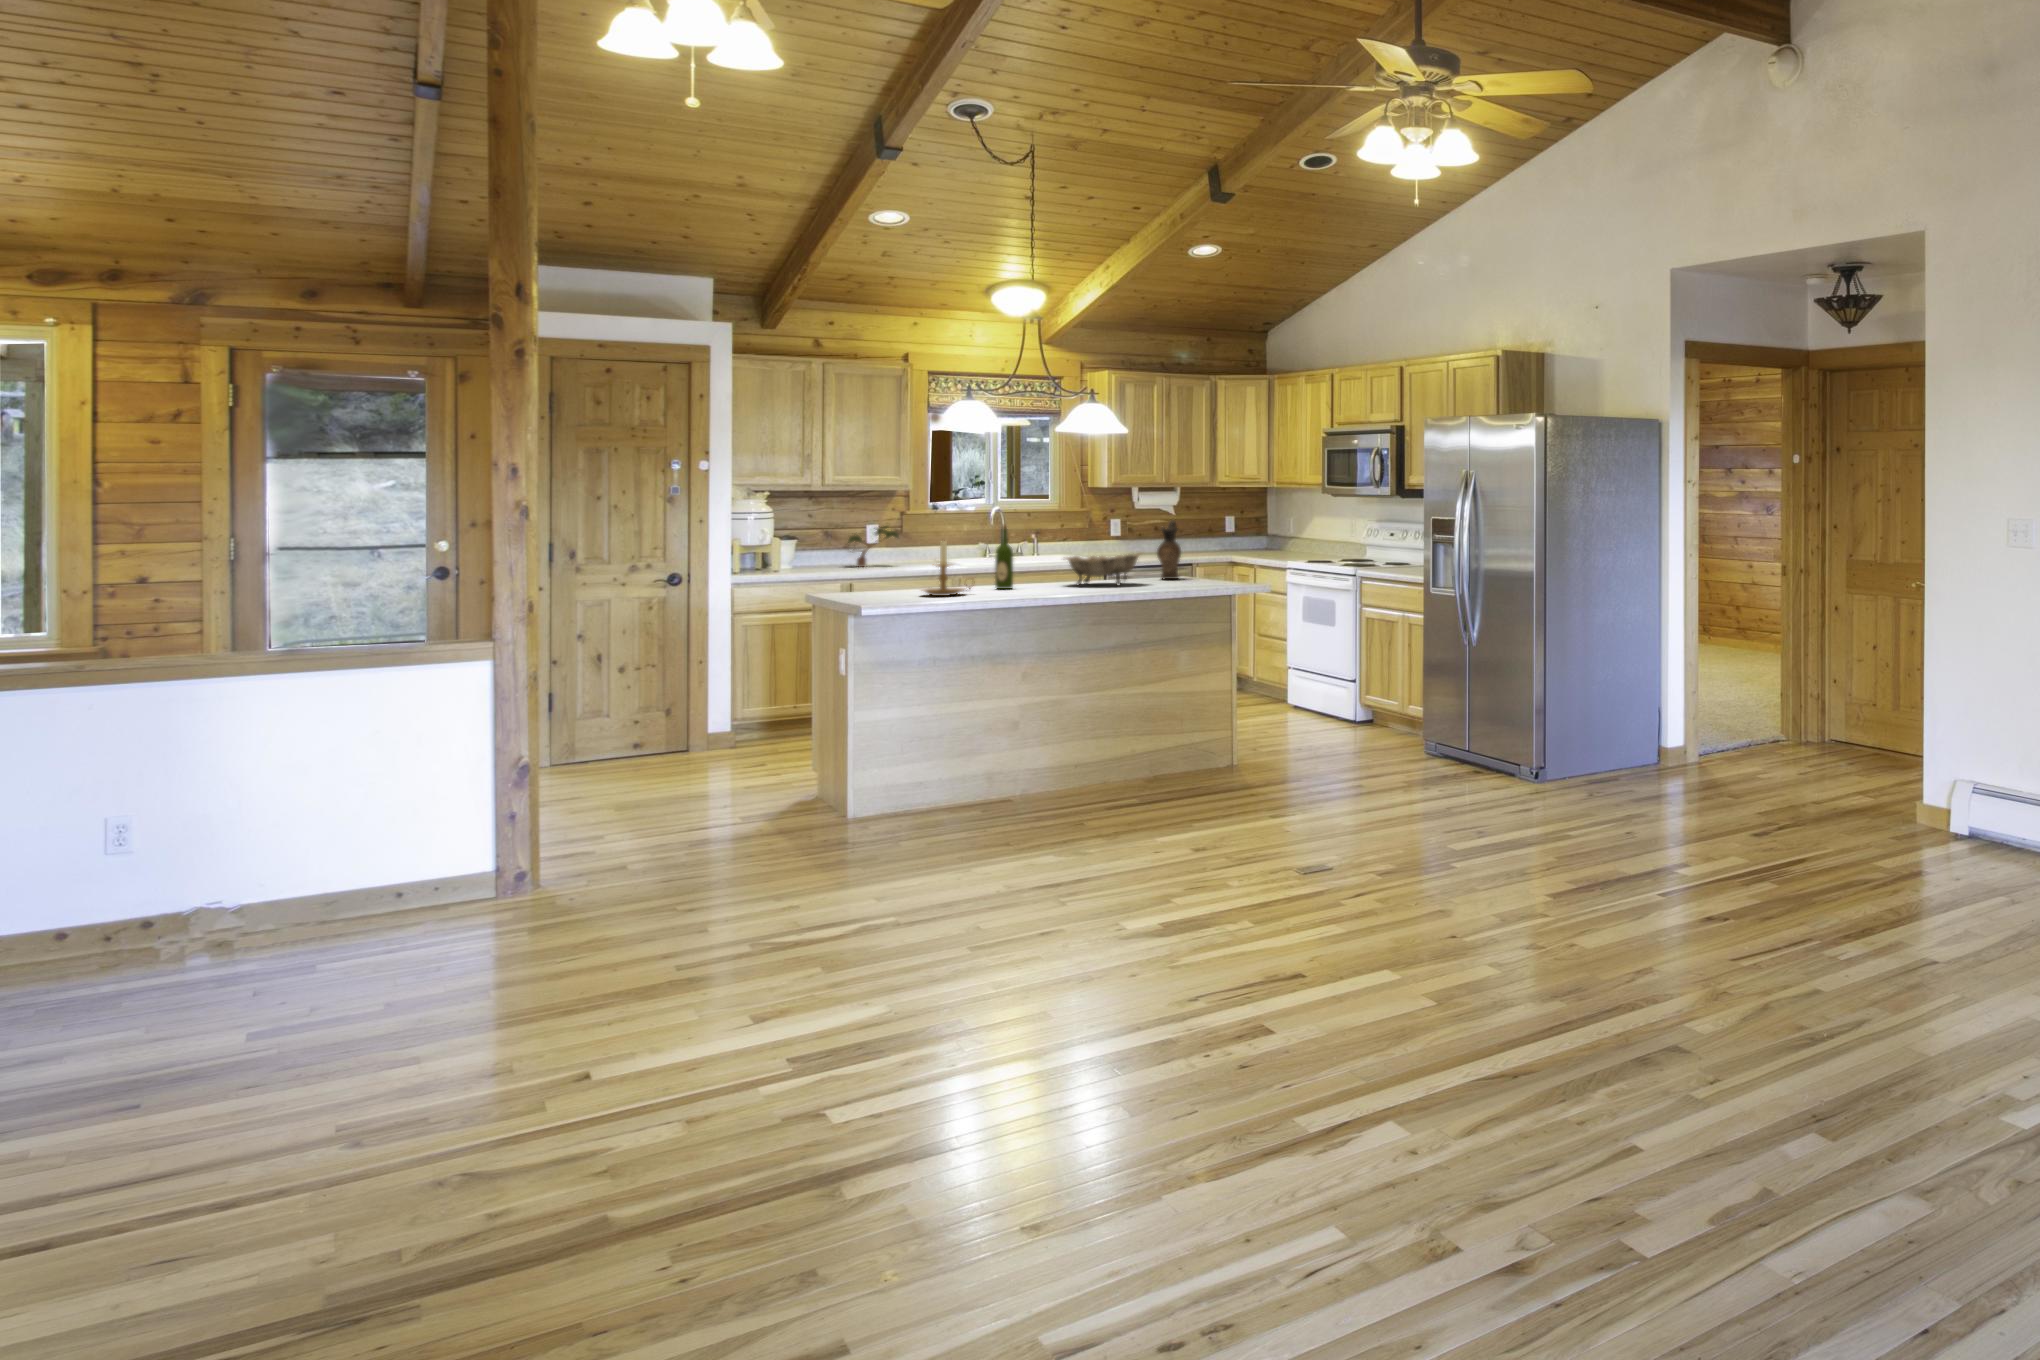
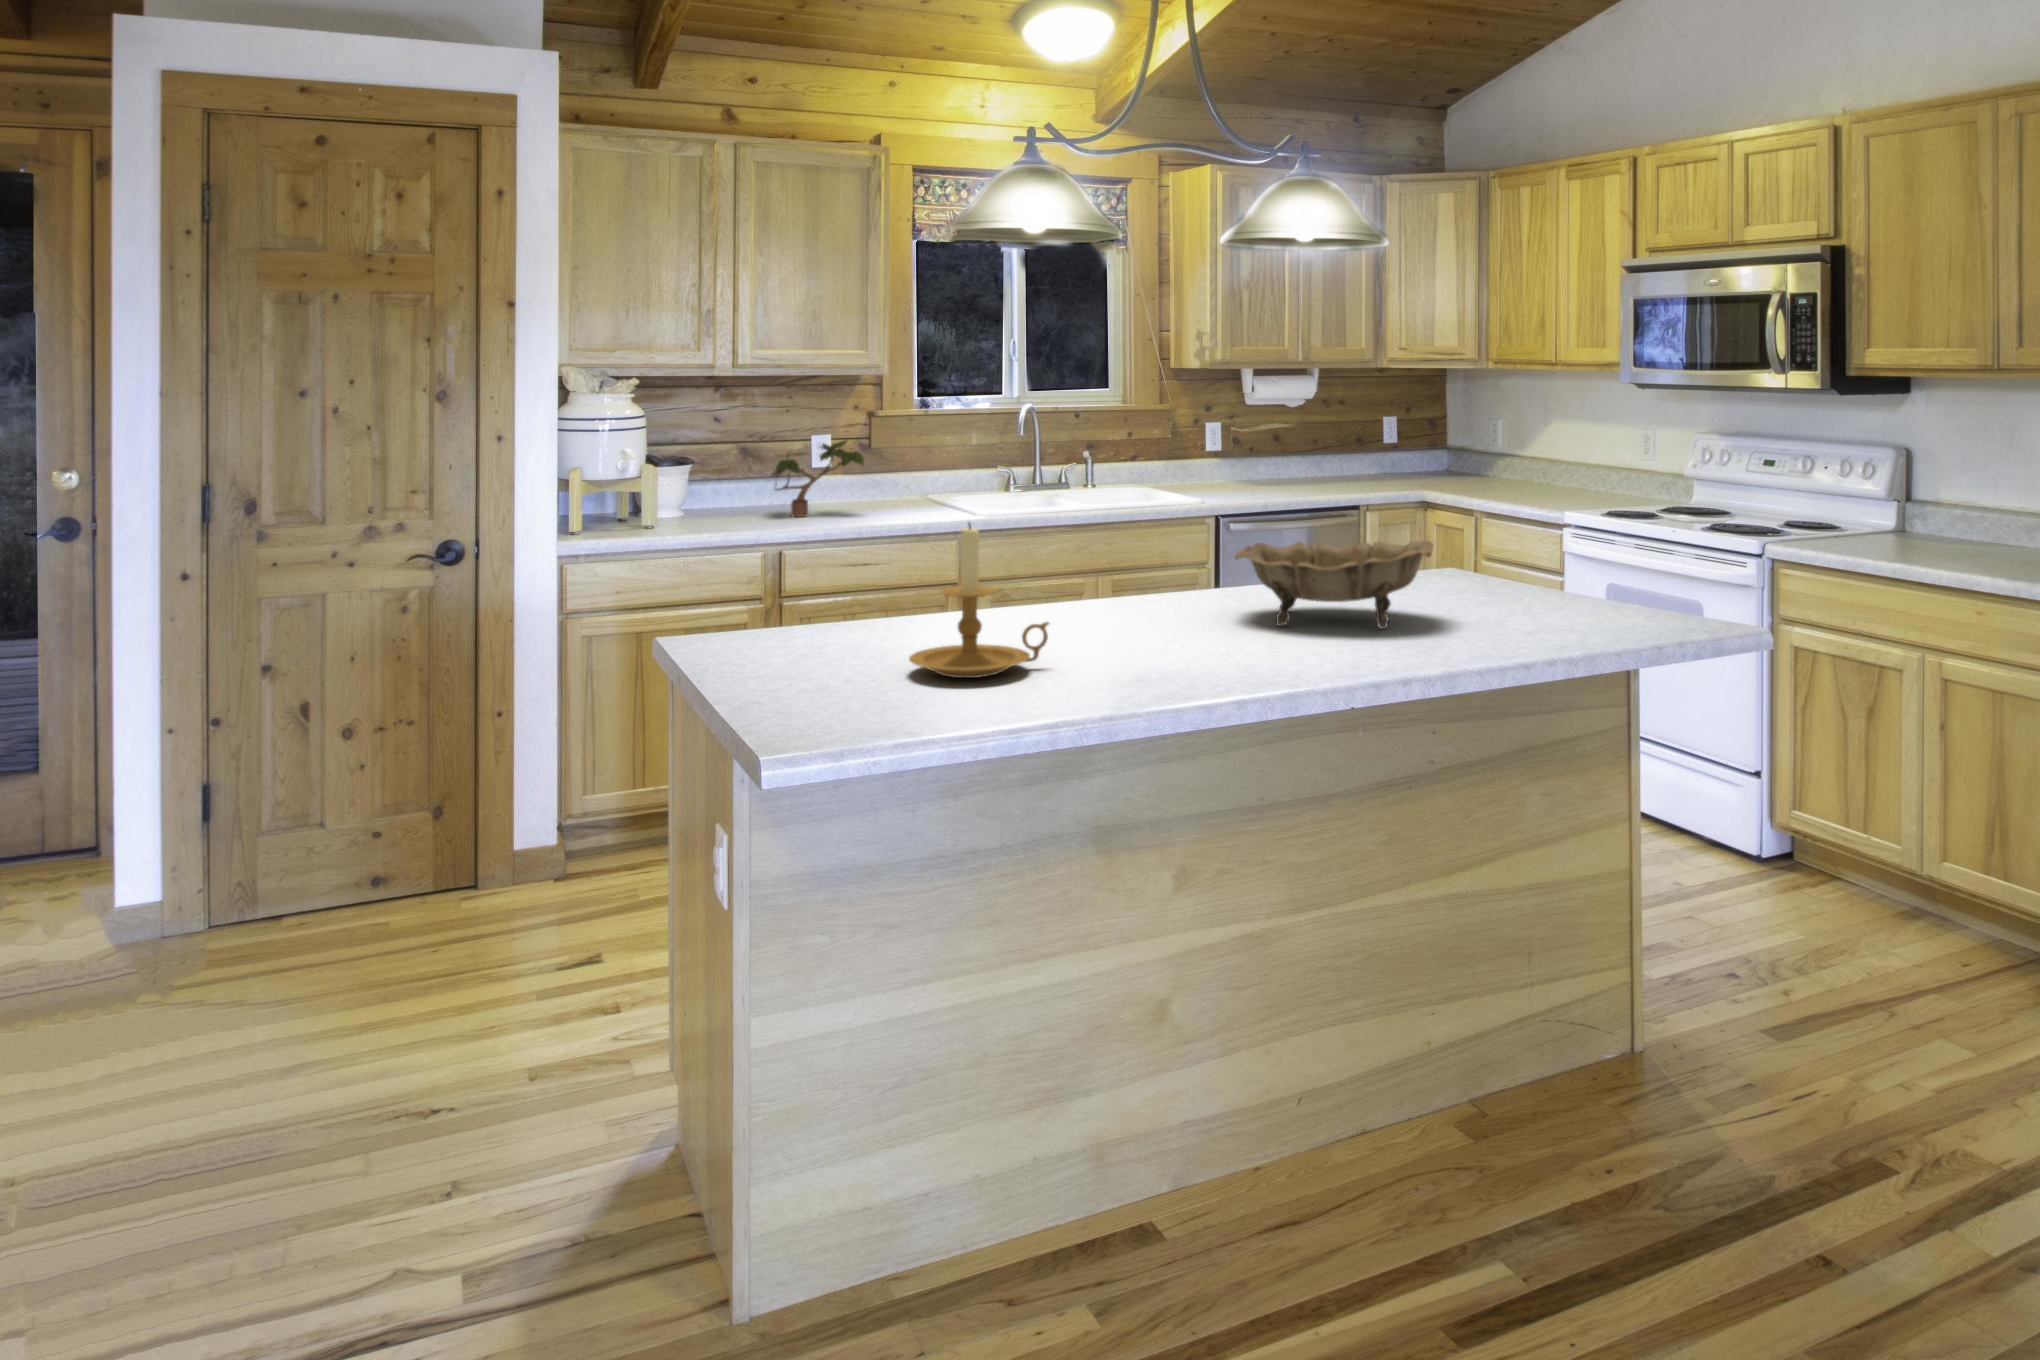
ceramic pitcher: present [1157,520,1181,579] -> none [1431,452,1490,594]
wine bottle: present [995,525,1013,589] -> none [1087,473,1129,637]

